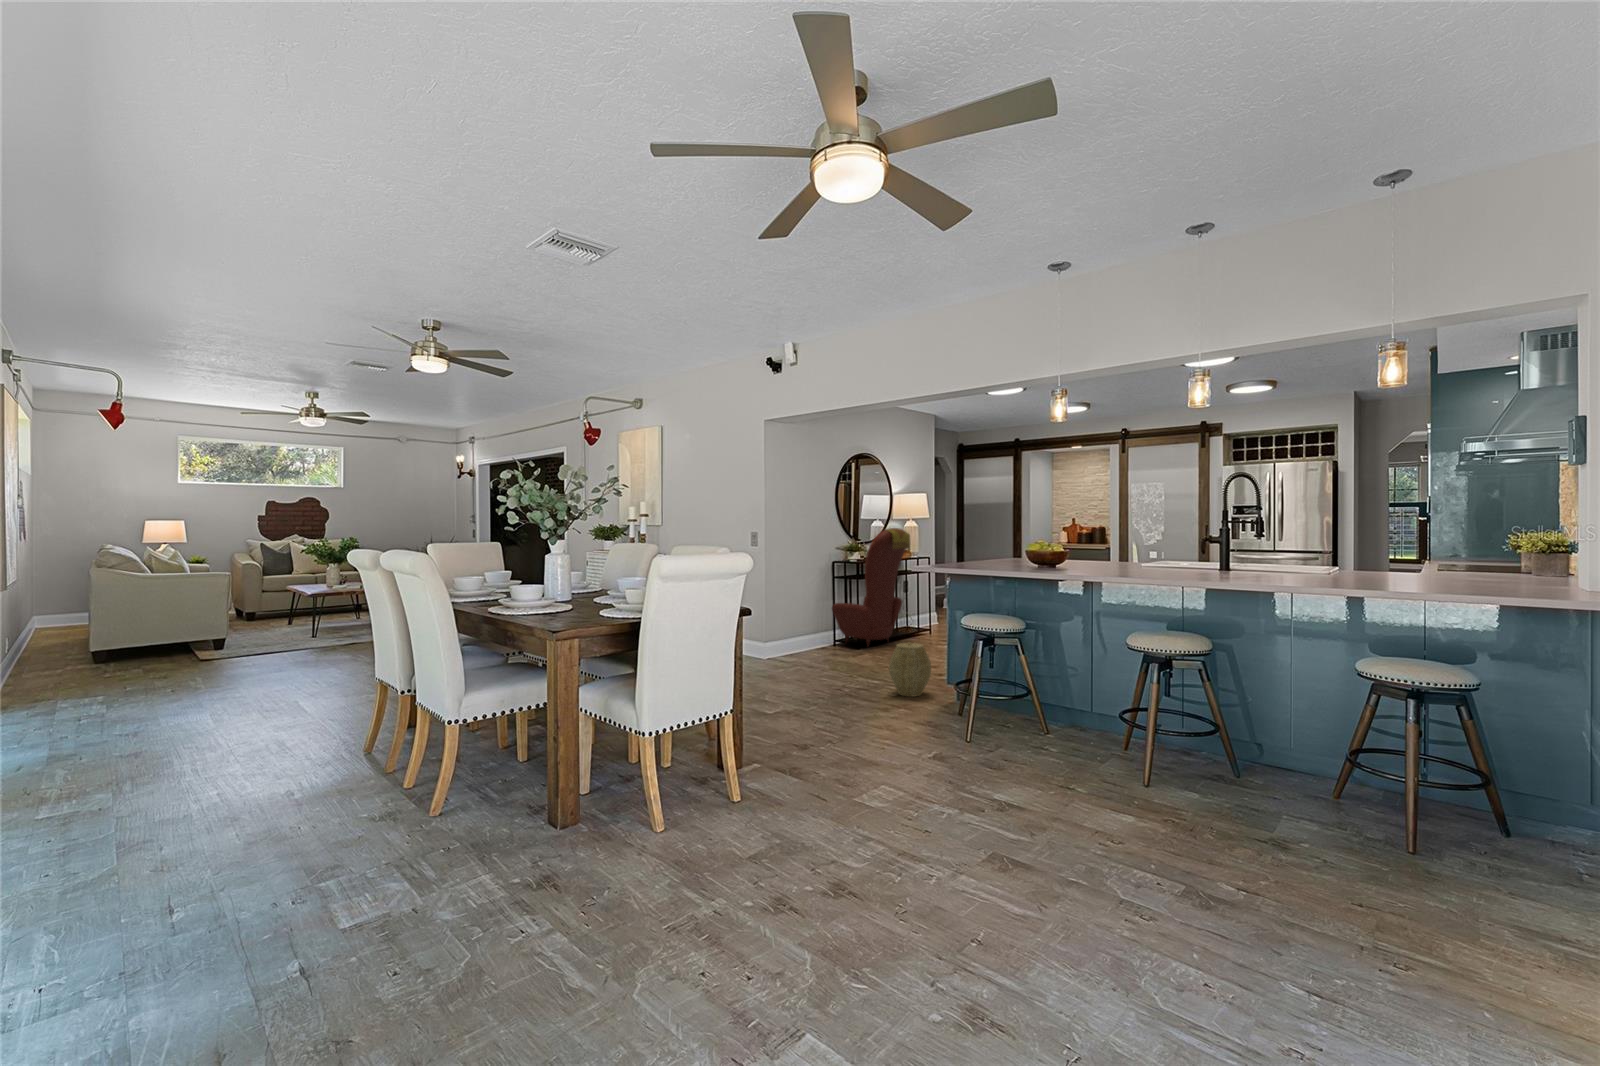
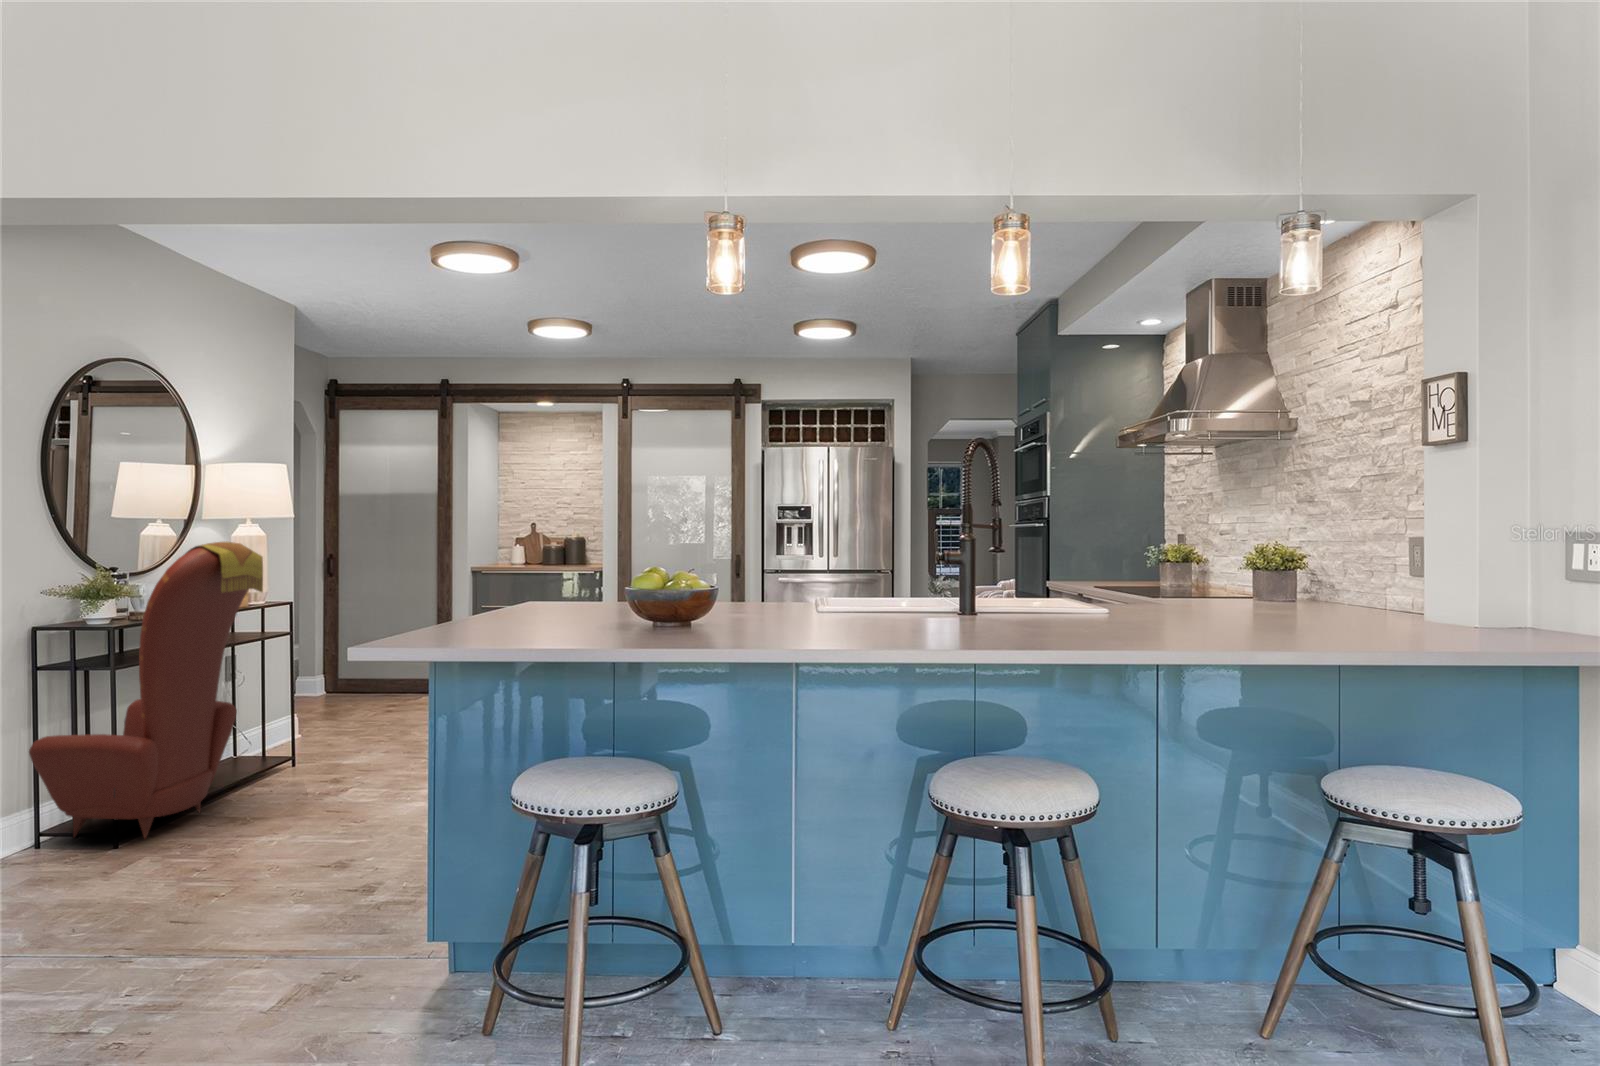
woven basket: present [889,643,931,697] -> none [259,856,386,1016]

